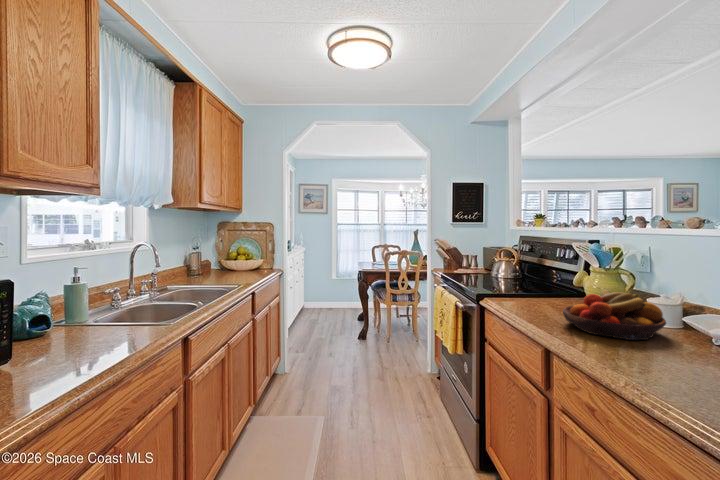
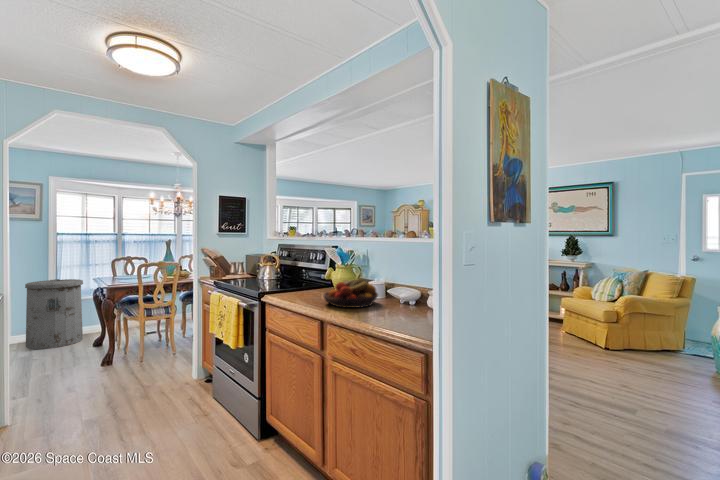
trash can: none [316,261,353,316] -> present [25,279,83,349]

